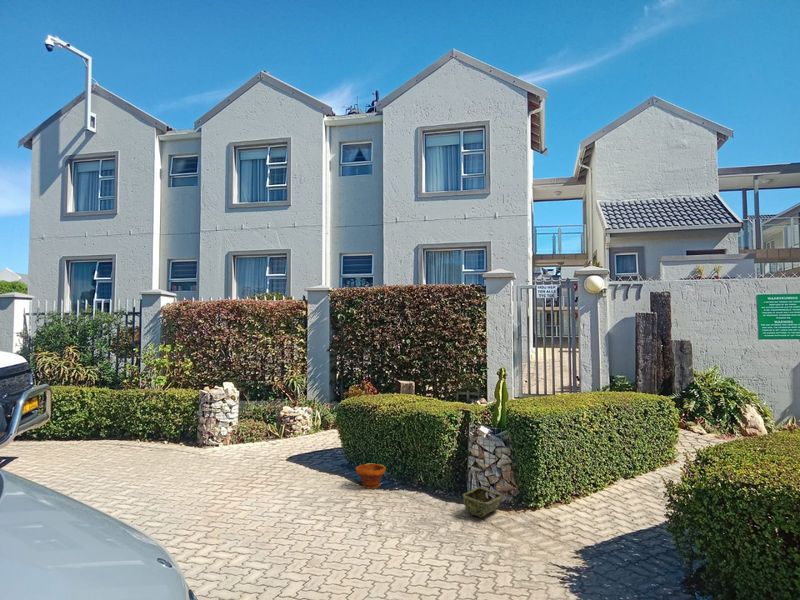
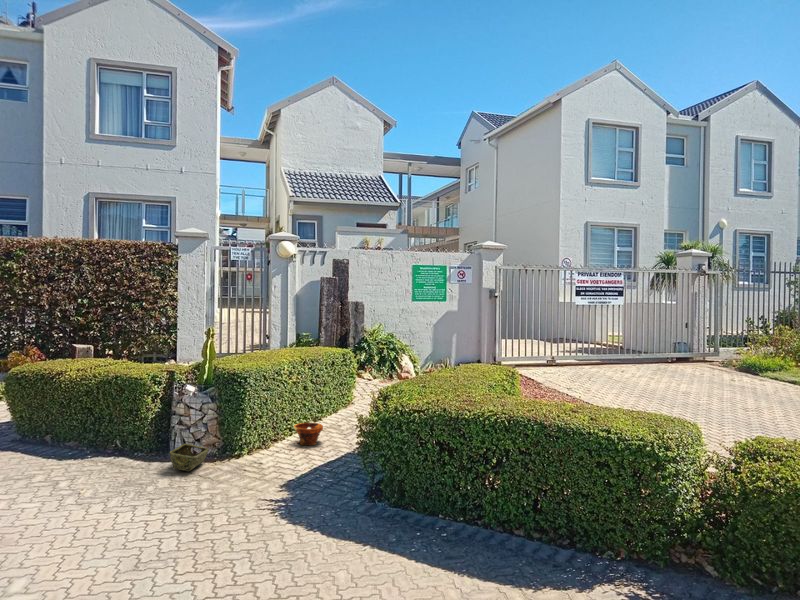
planter: present [356,463,385,489] -> present [294,423,323,445]

